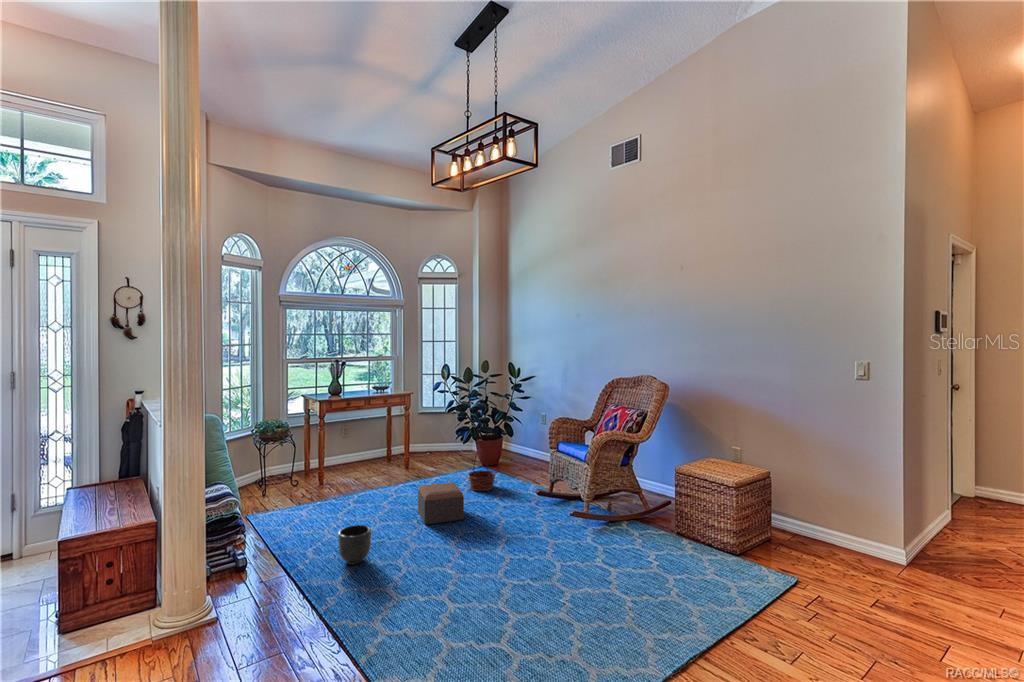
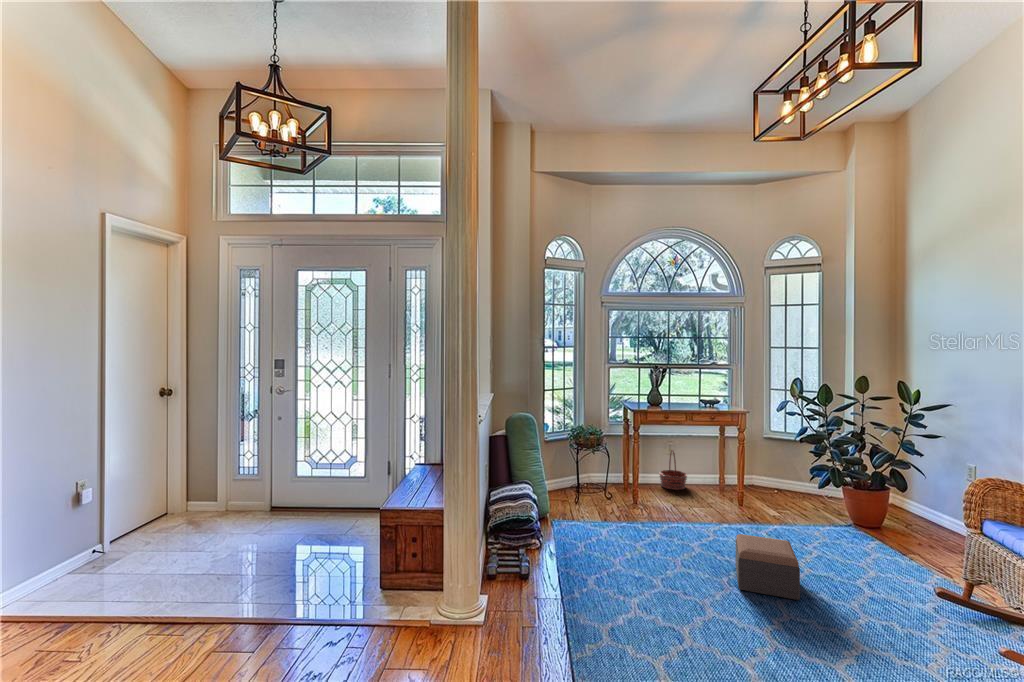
basket: present [467,450,495,491] -> present [659,450,687,490]
planter: present [338,525,371,565] -> none [614,565,653,616]

